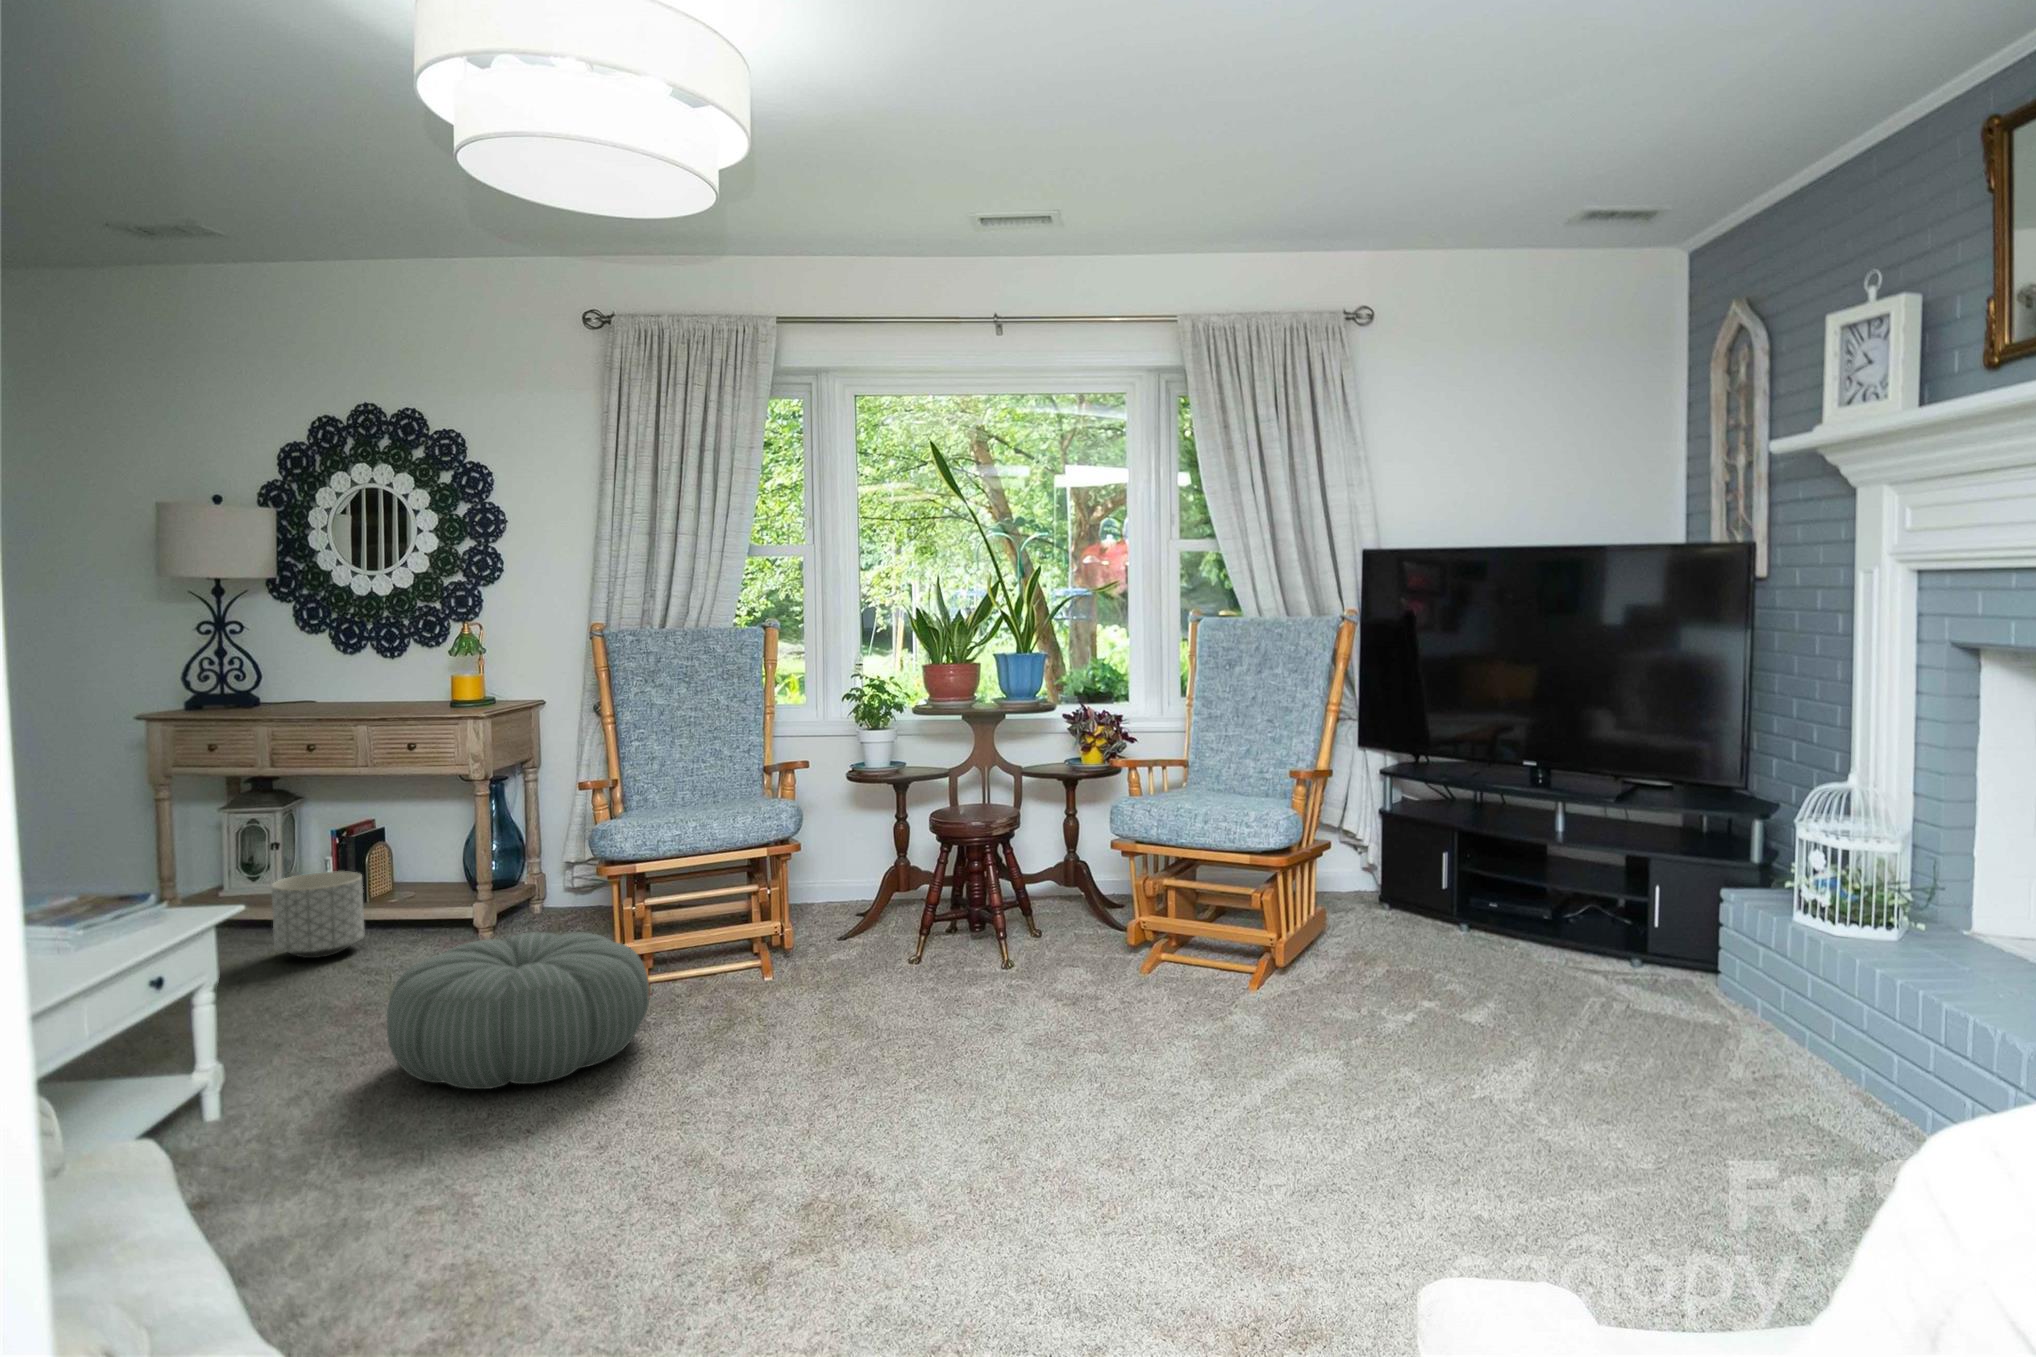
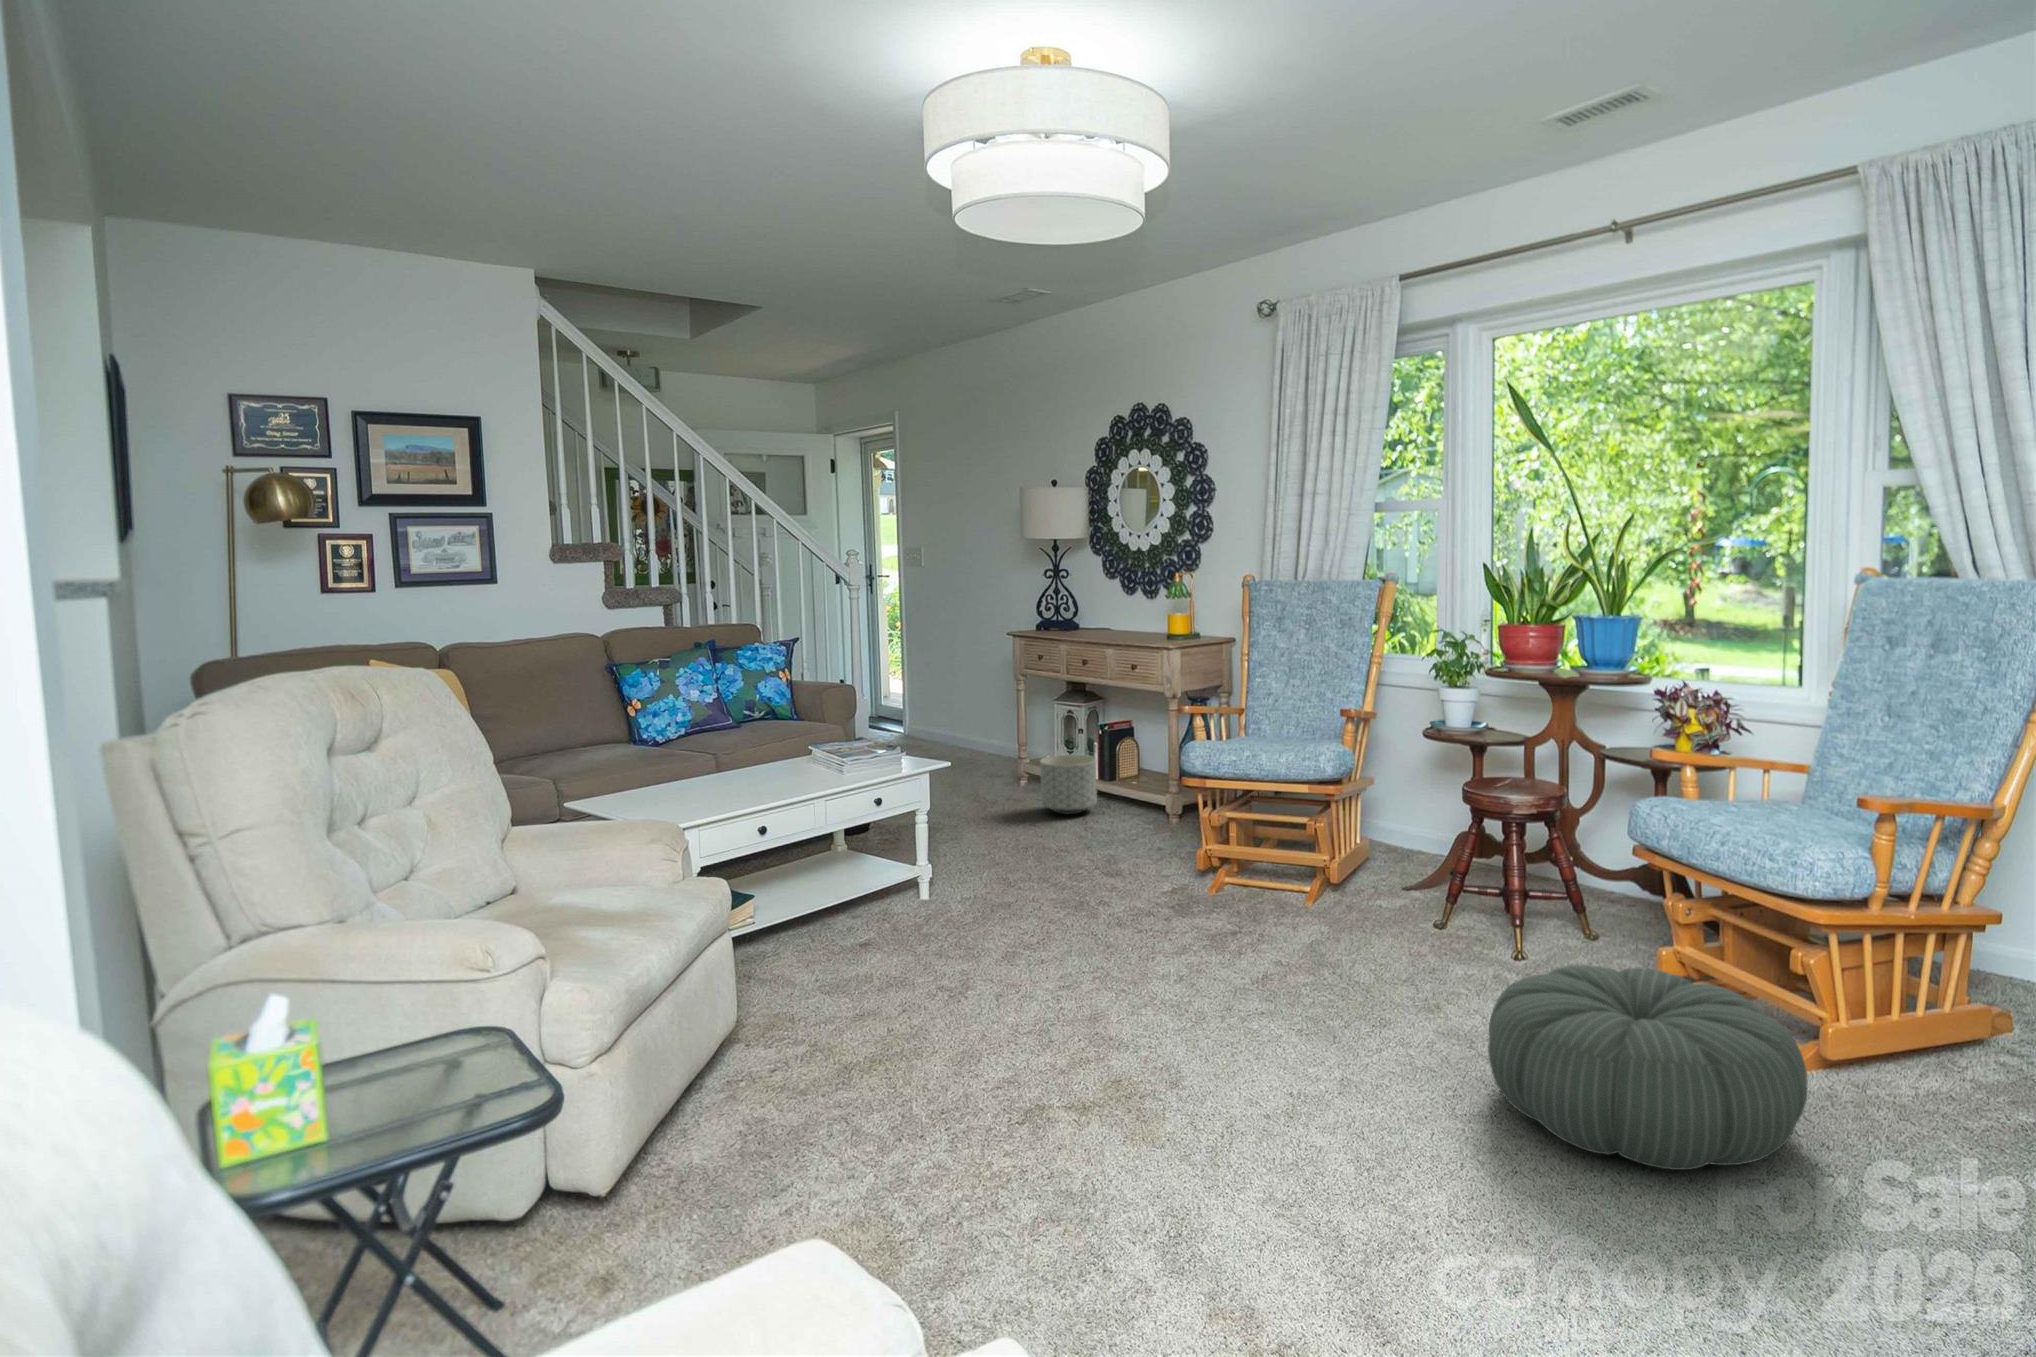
pouf: present [387,932,649,1089] -> present [1488,965,1807,1170]

